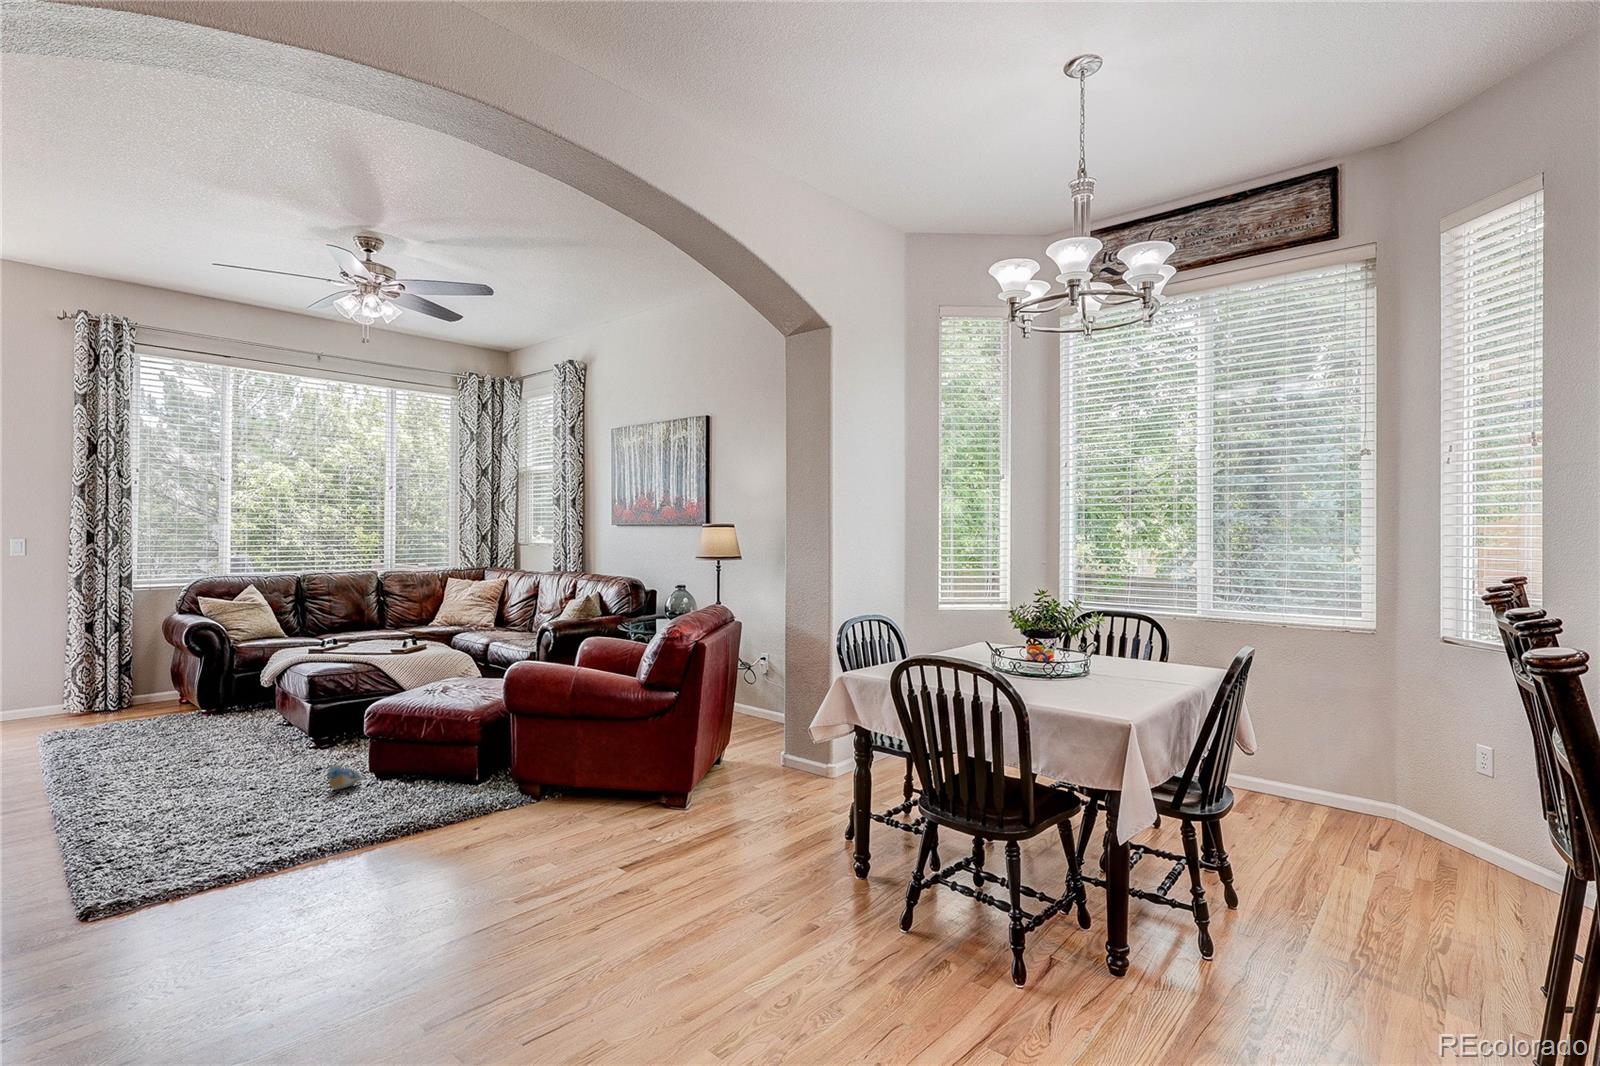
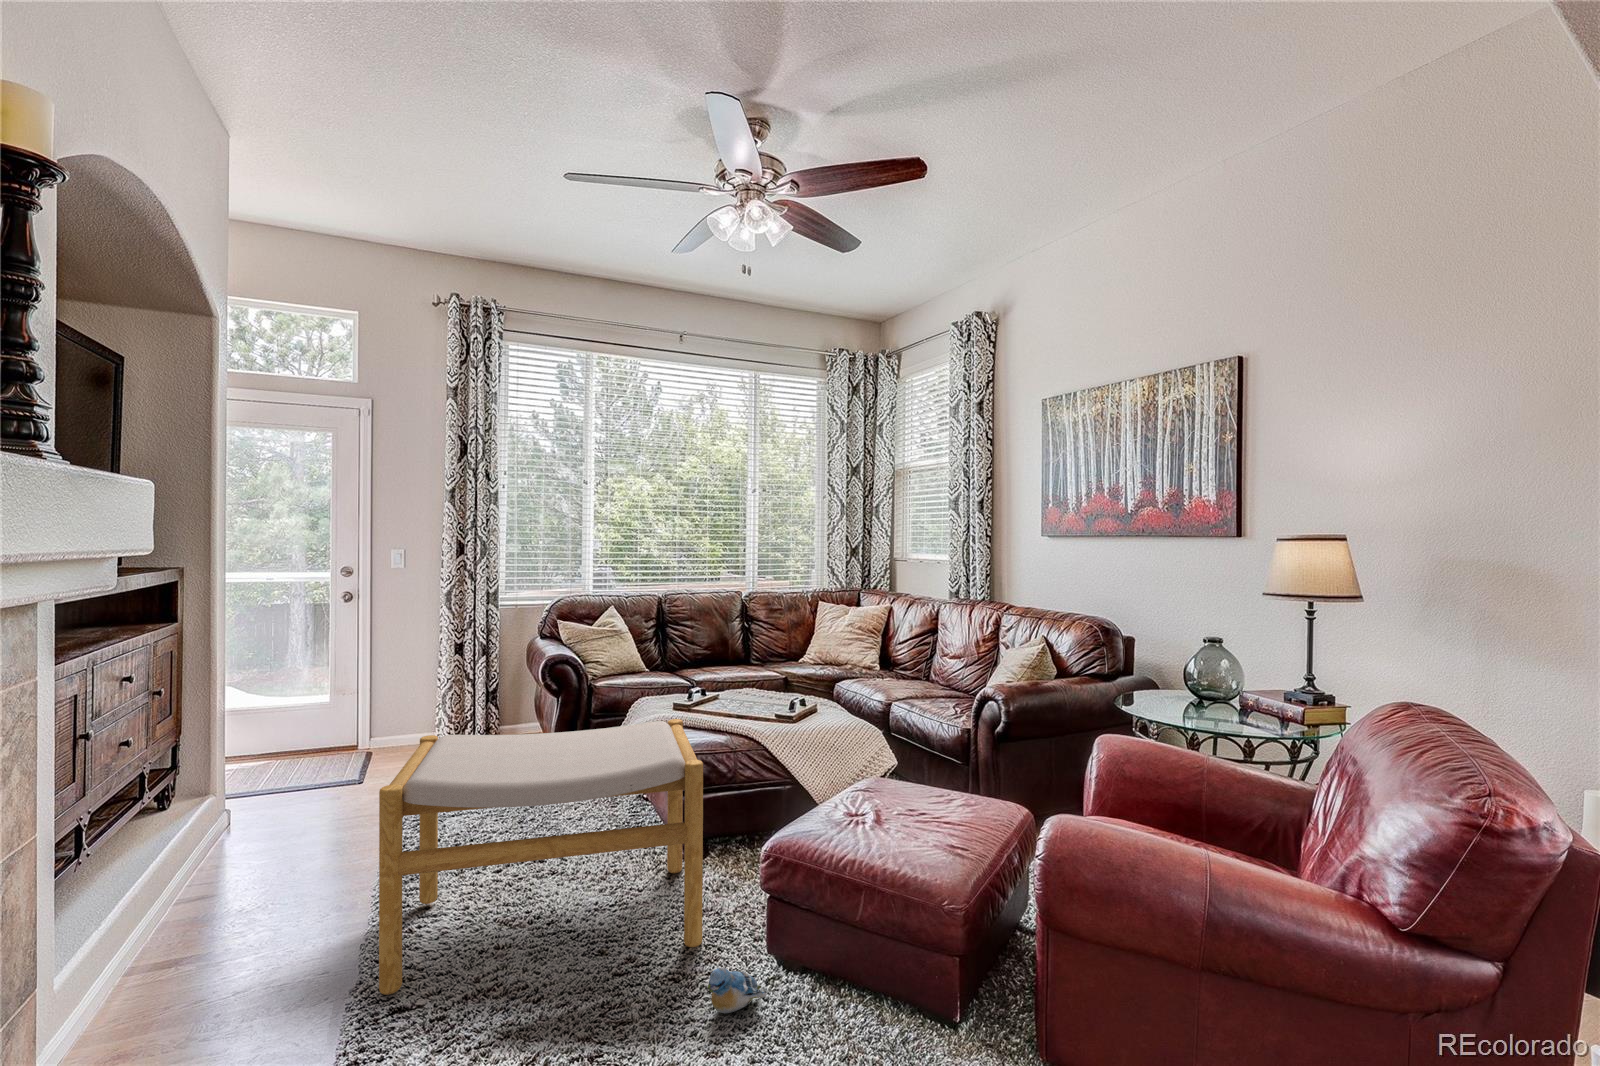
footstool: none [87,649,327,814] -> present [379,719,703,995]

